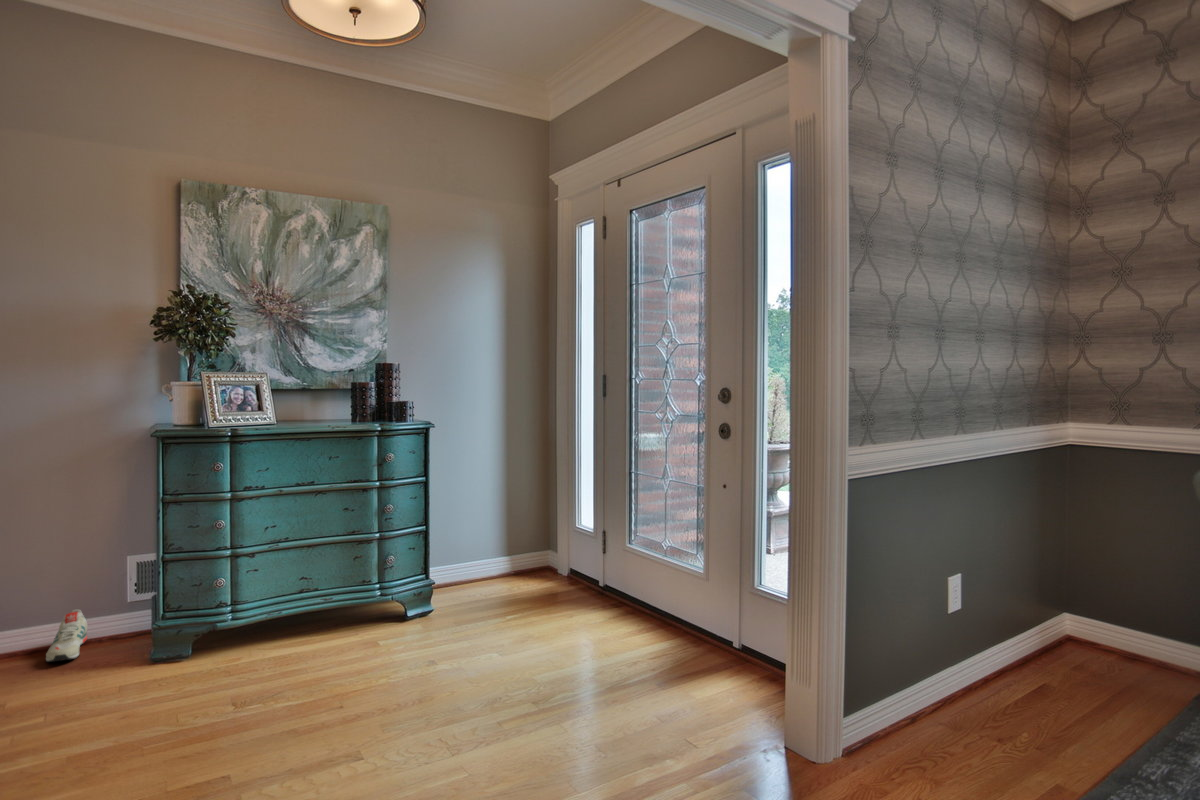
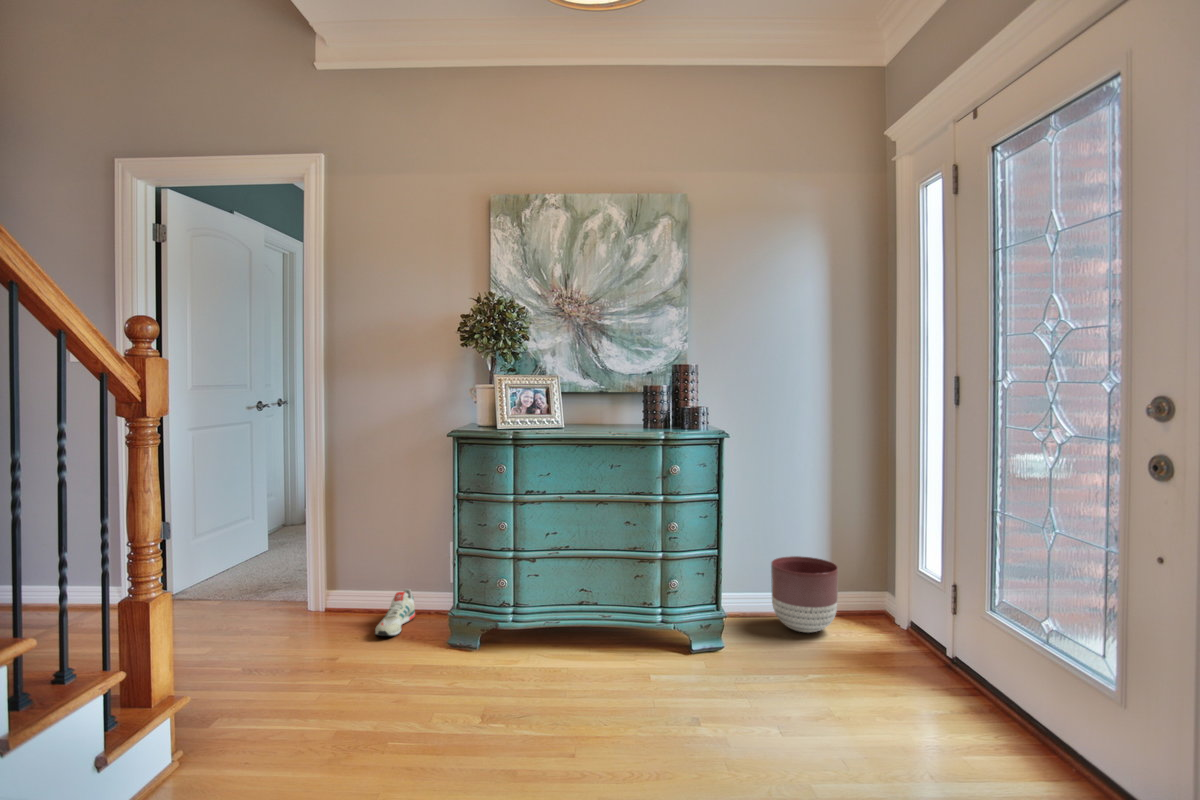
planter: none [466,527,520,588] -> present [771,556,838,633]

